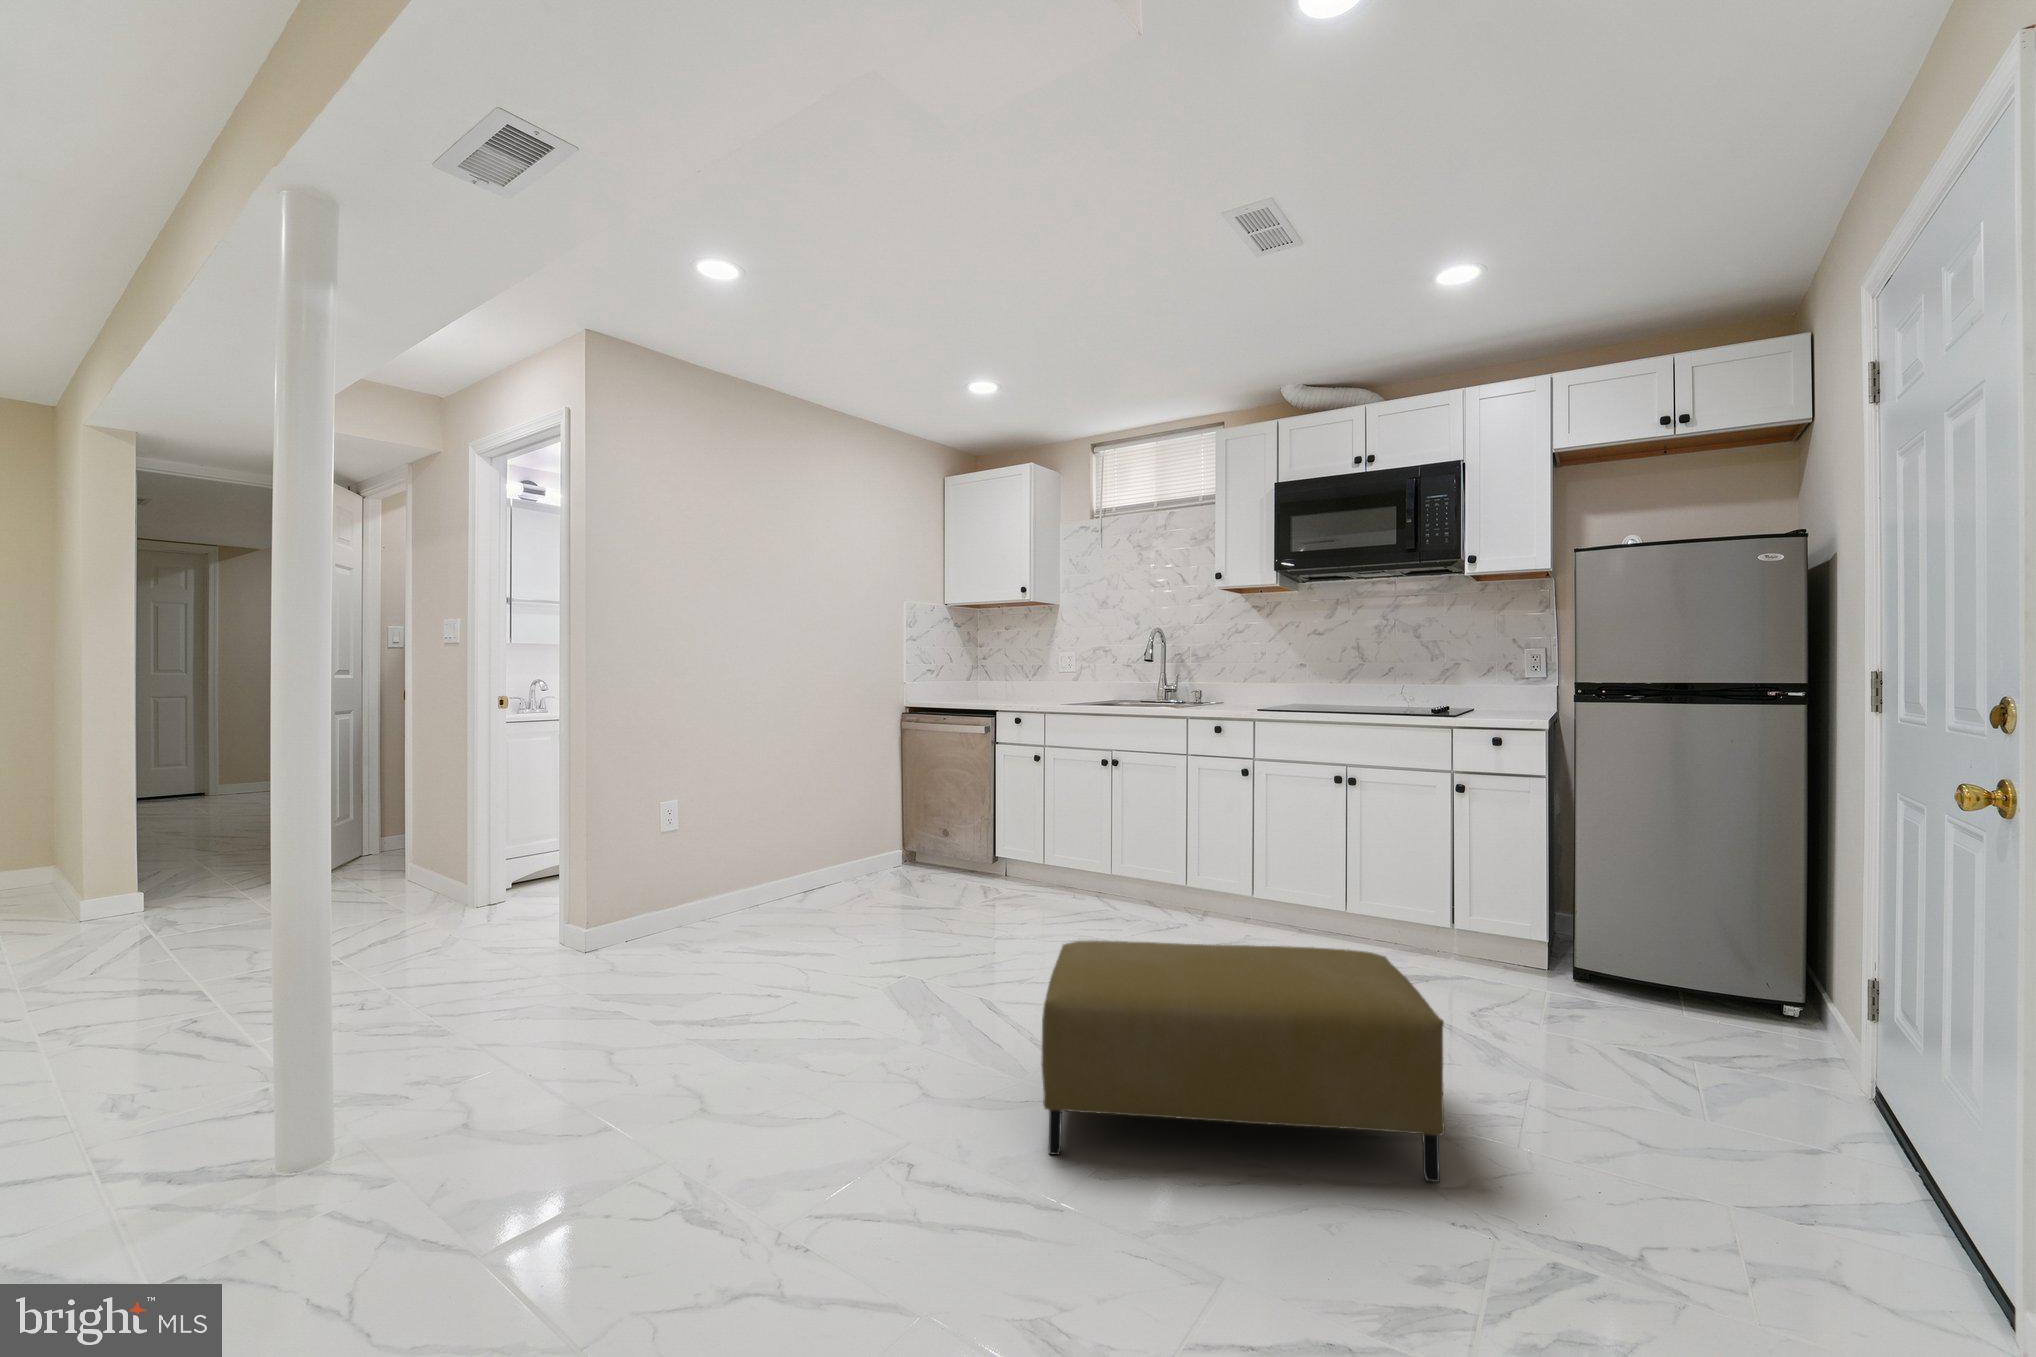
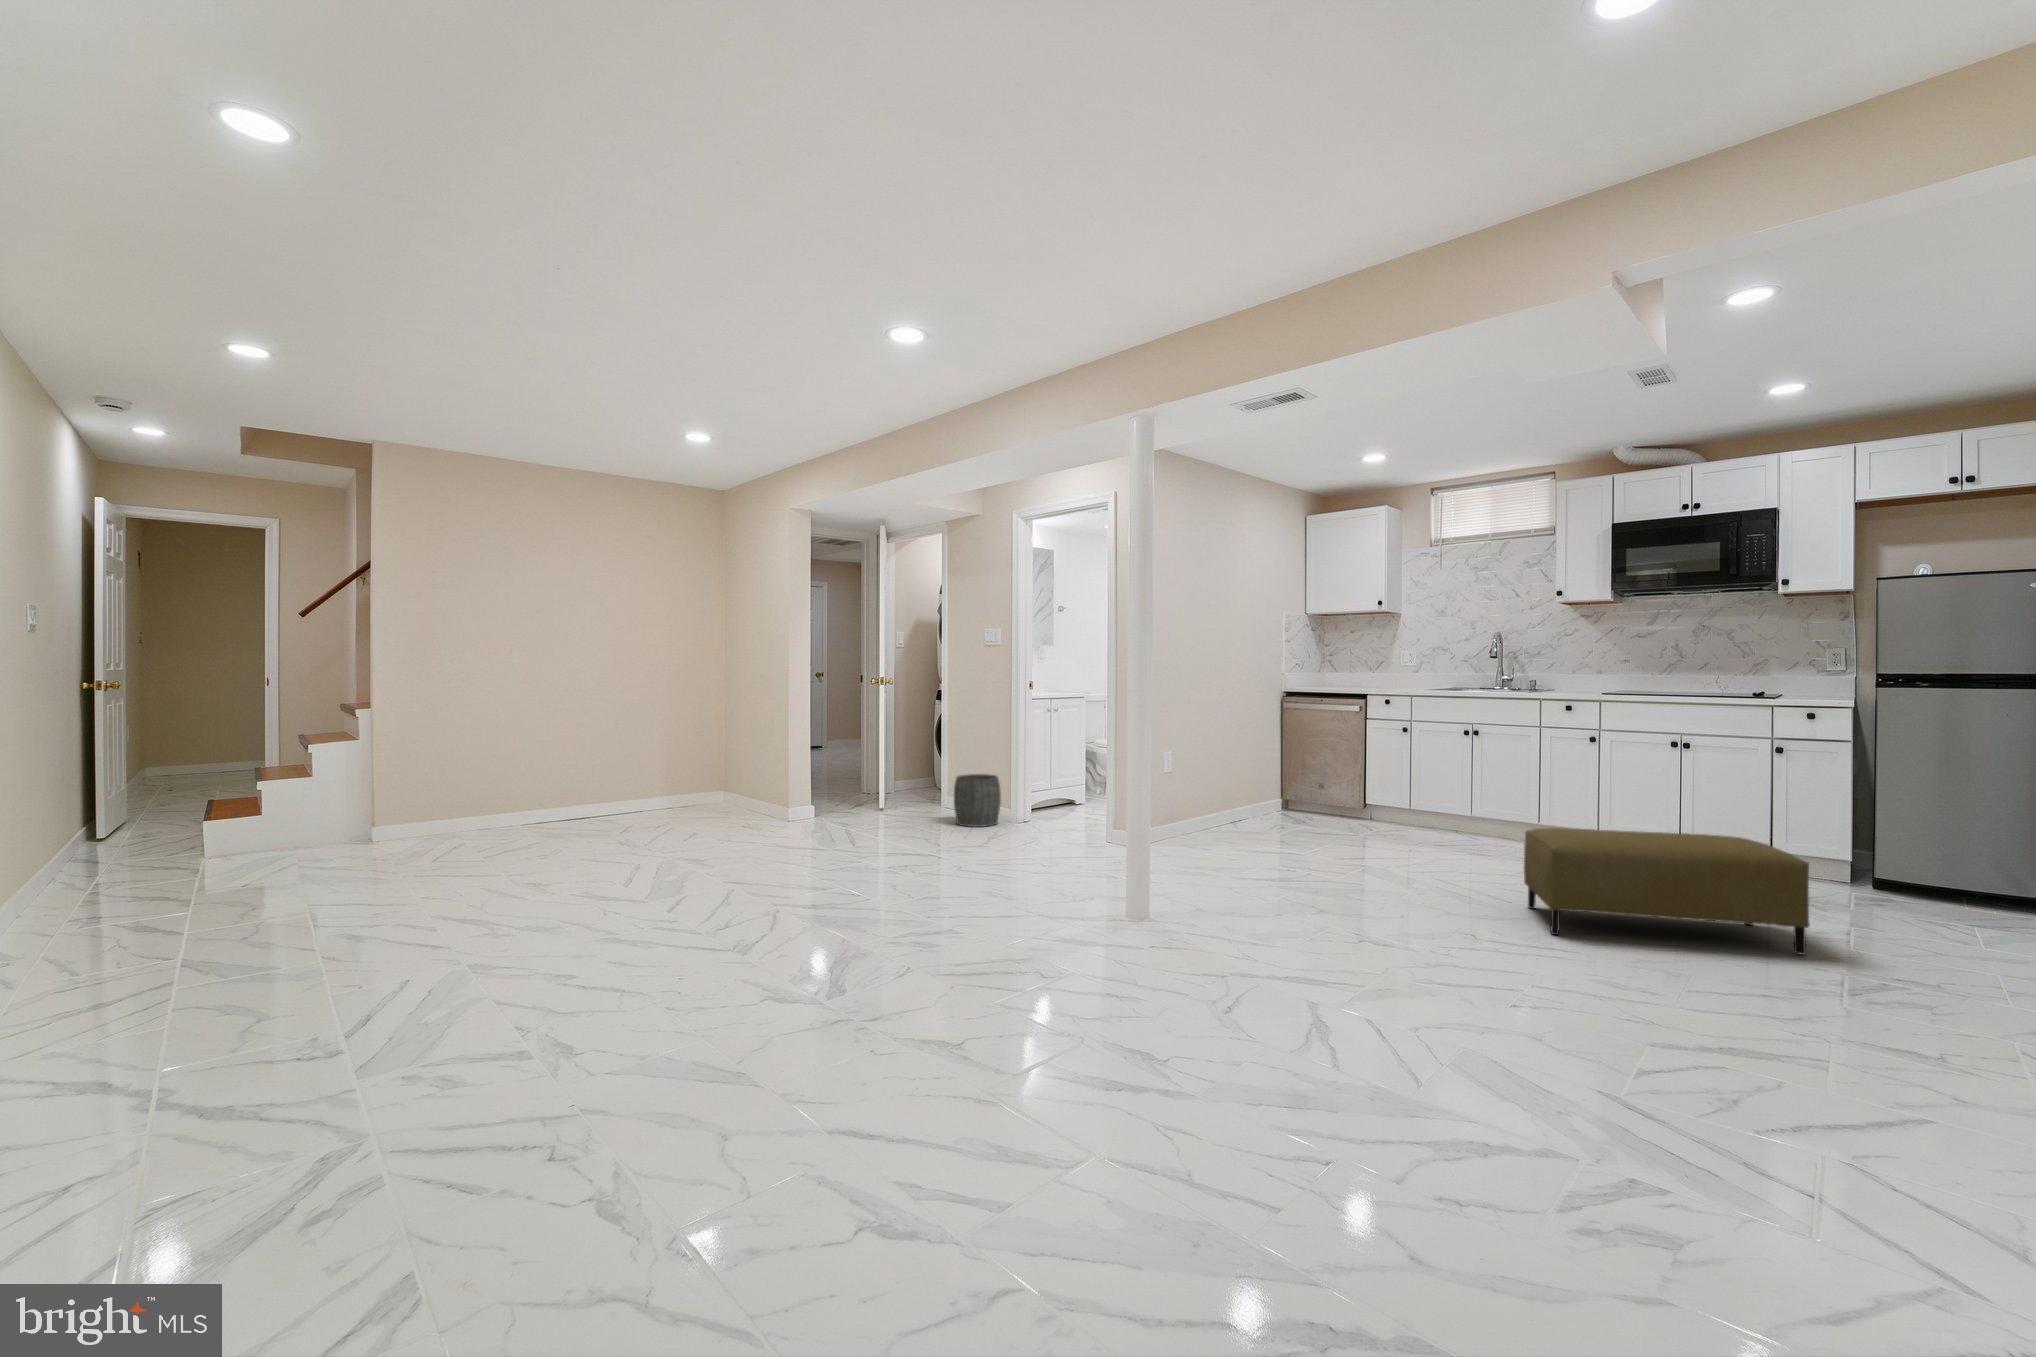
woven basket: none [374,834,458,918] -> present [954,774,1001,827]

